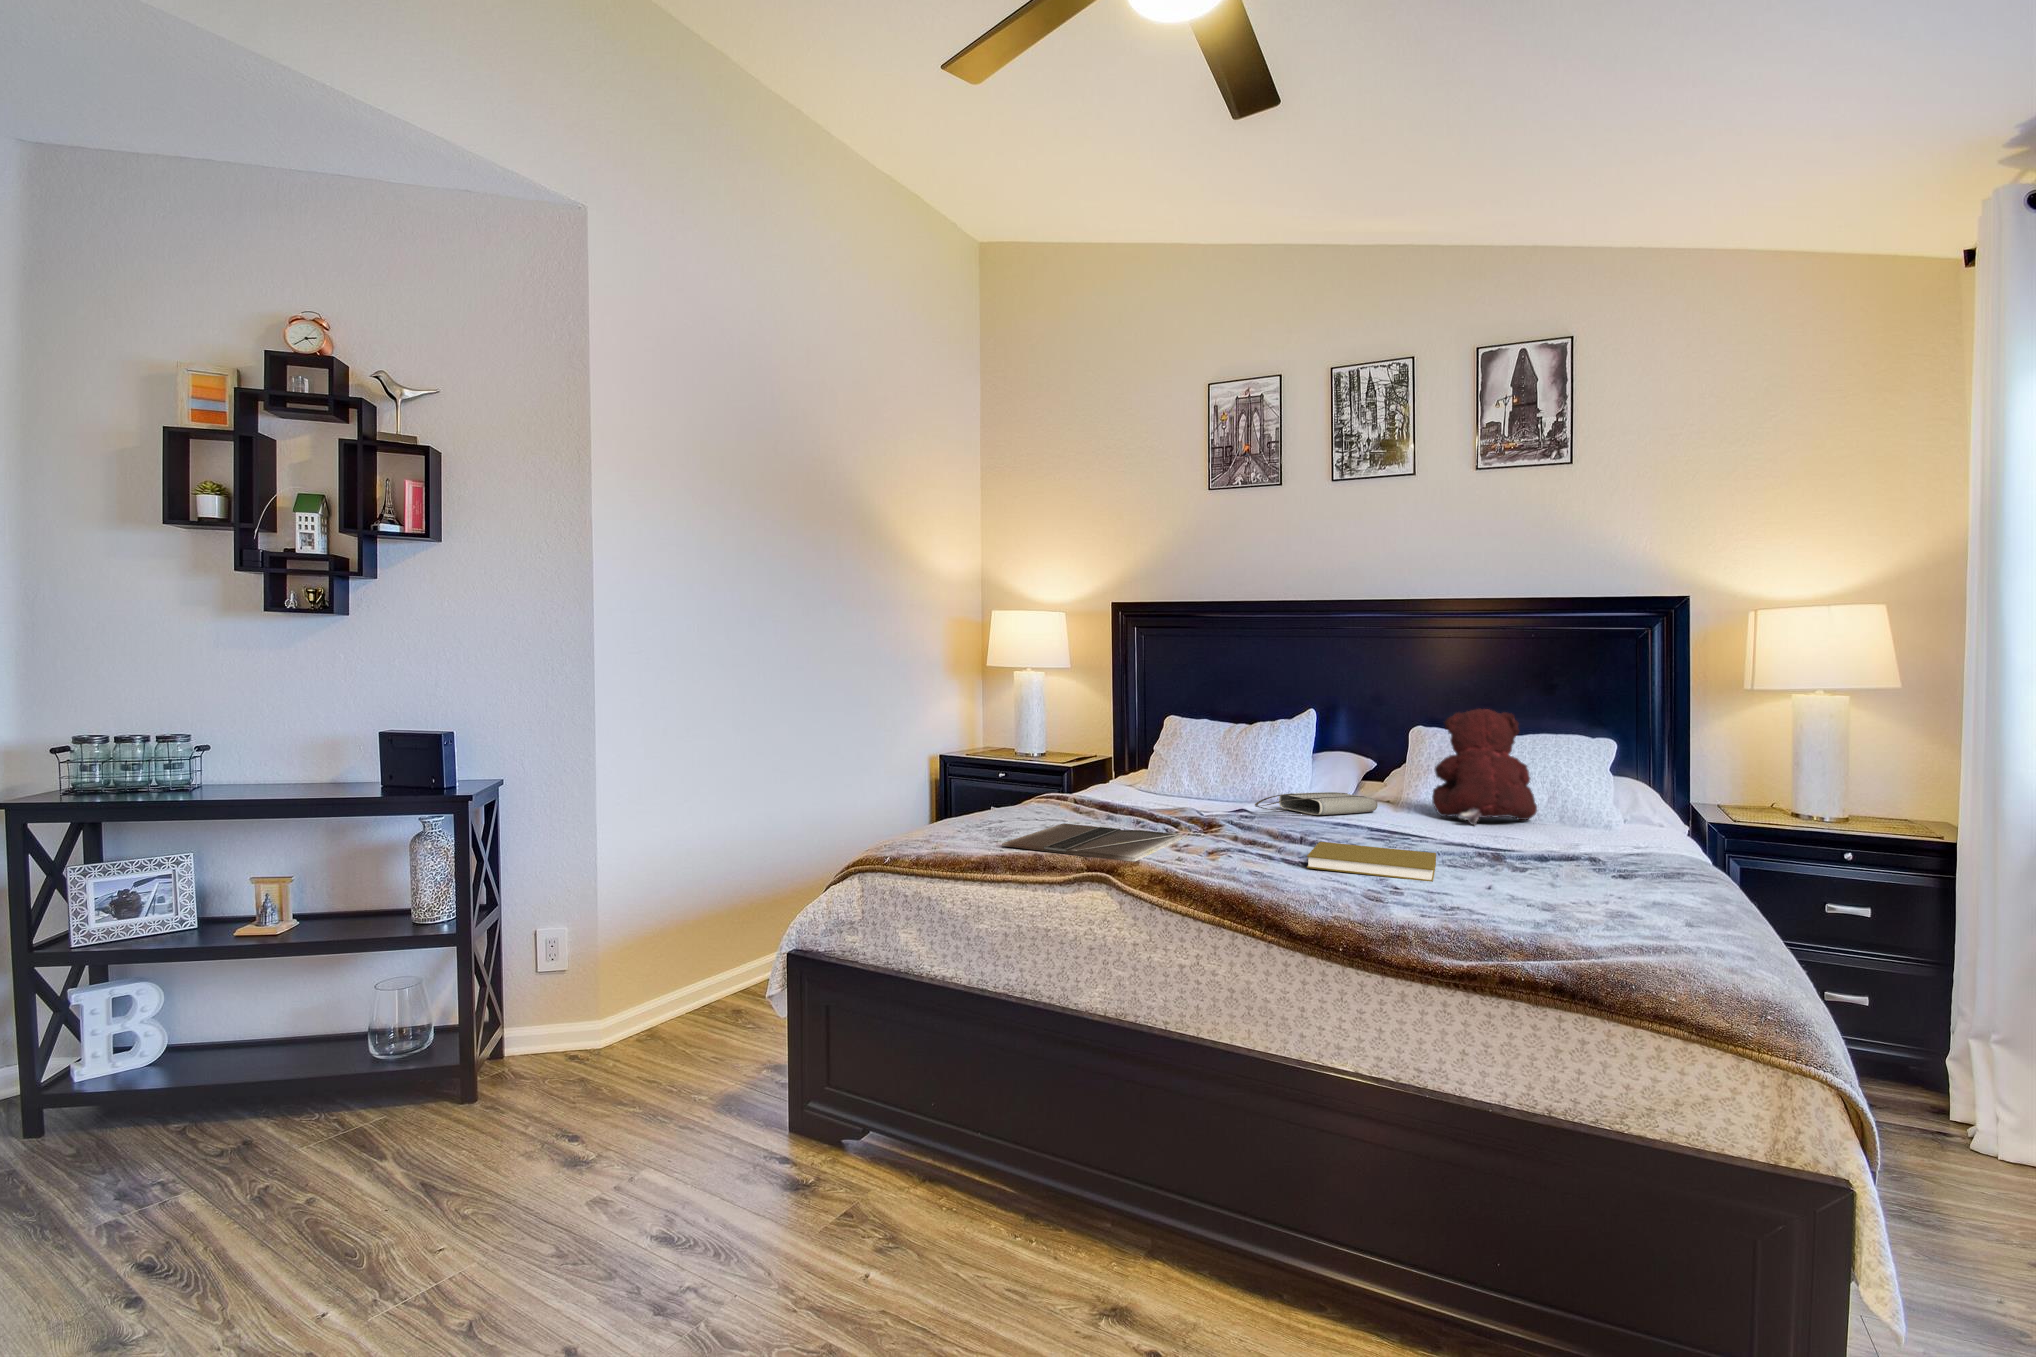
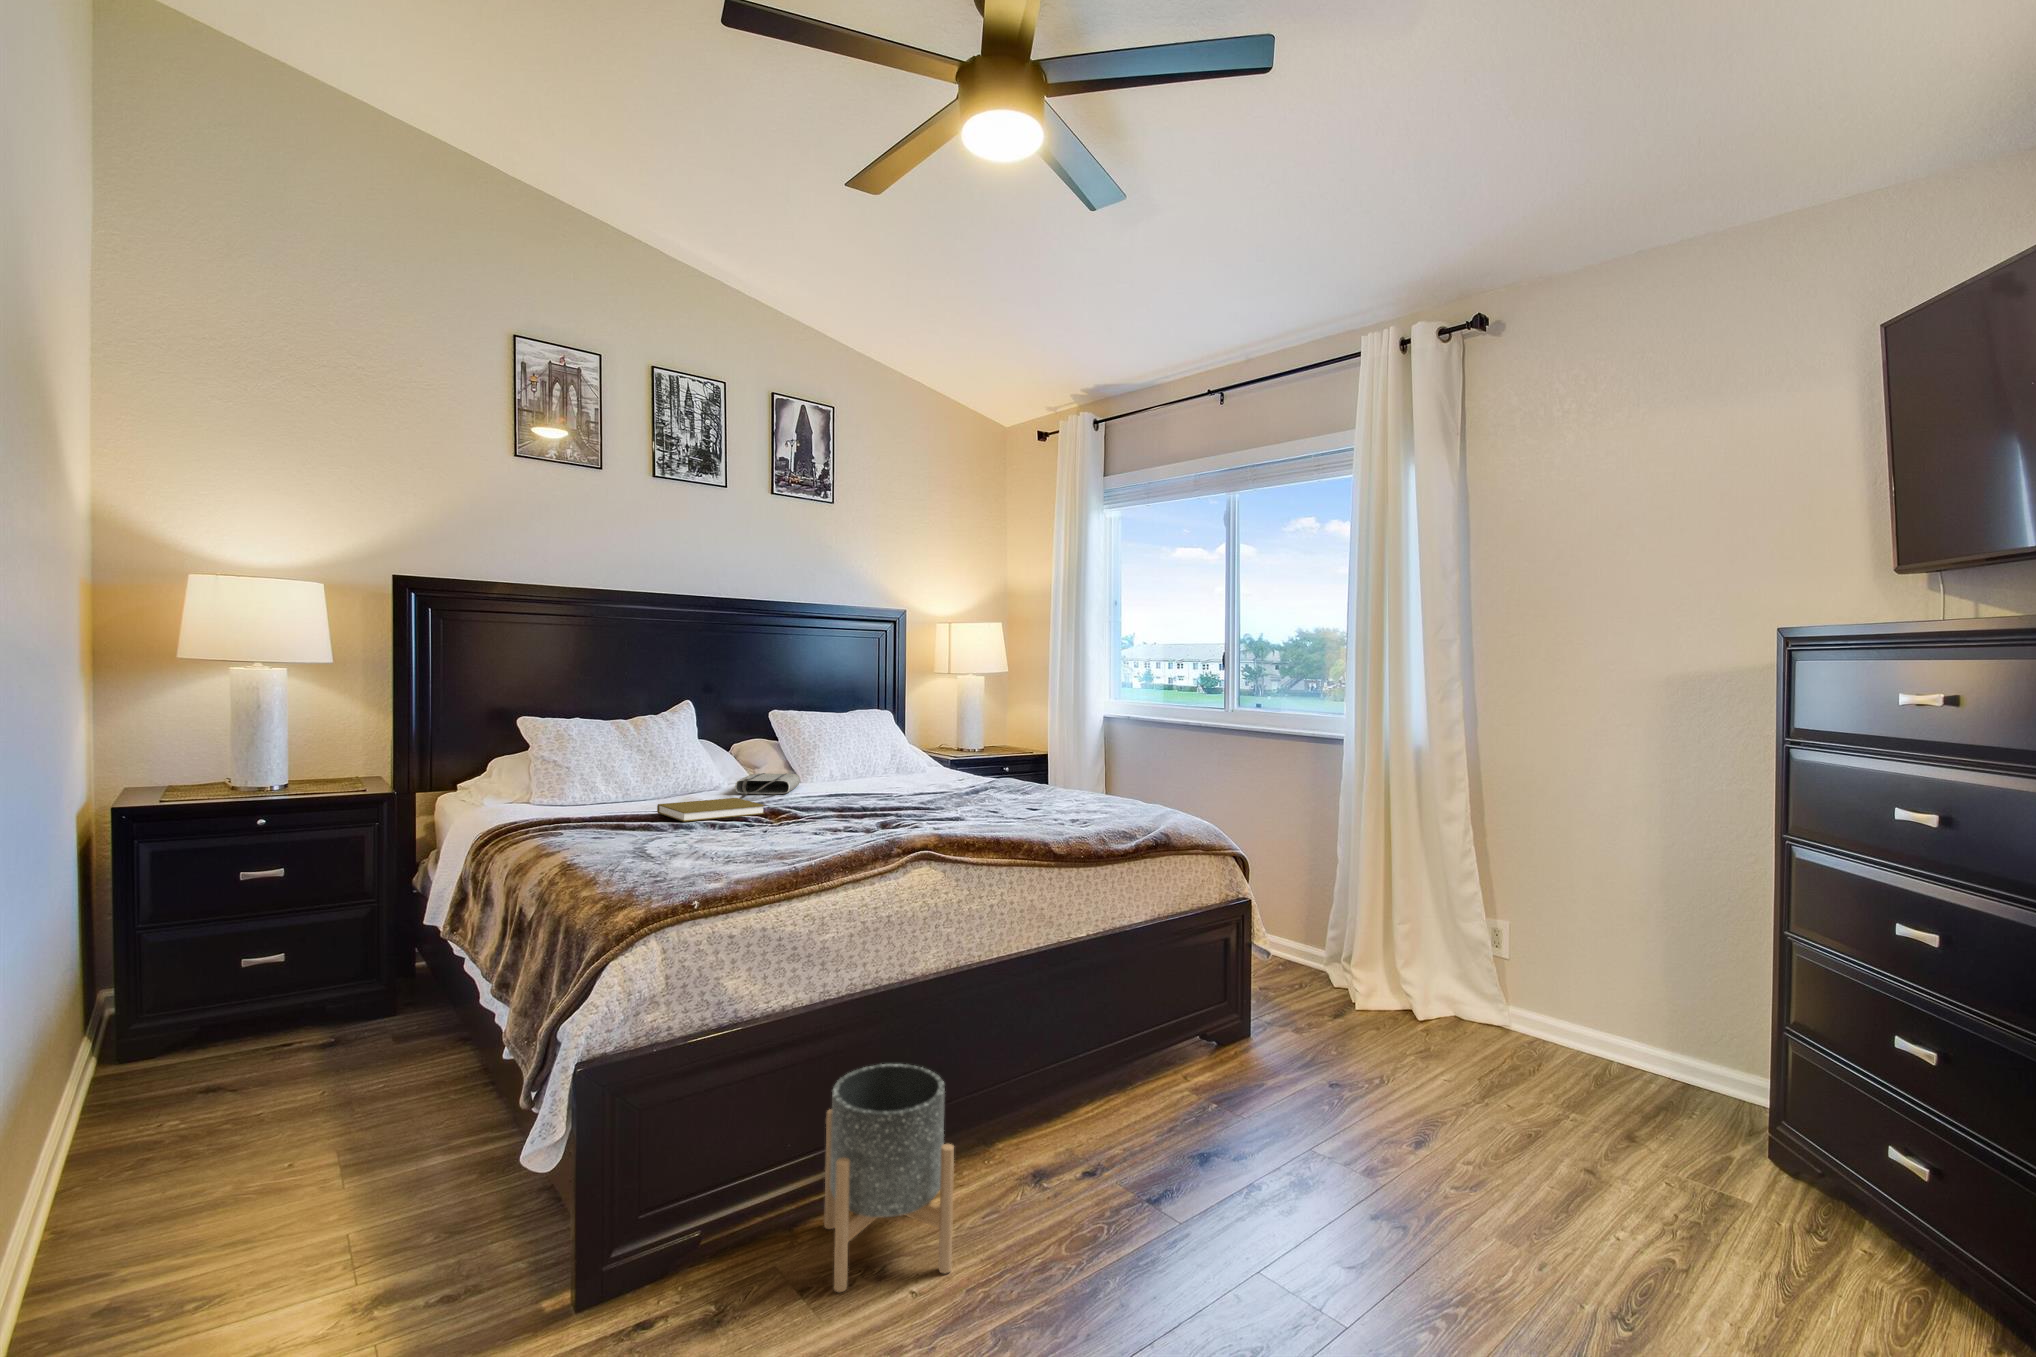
teddy bear: present [1432,708,1537,825] -> none [835,694,903,783]
laptop: present [1002,823,1182,862] -> none [687,822,874,862]
book: present [1307,842,1436,882] -> present [657,798,765,822]
planter: none [860,1063,1017,1304] -> present [824,1064,954,1292]

